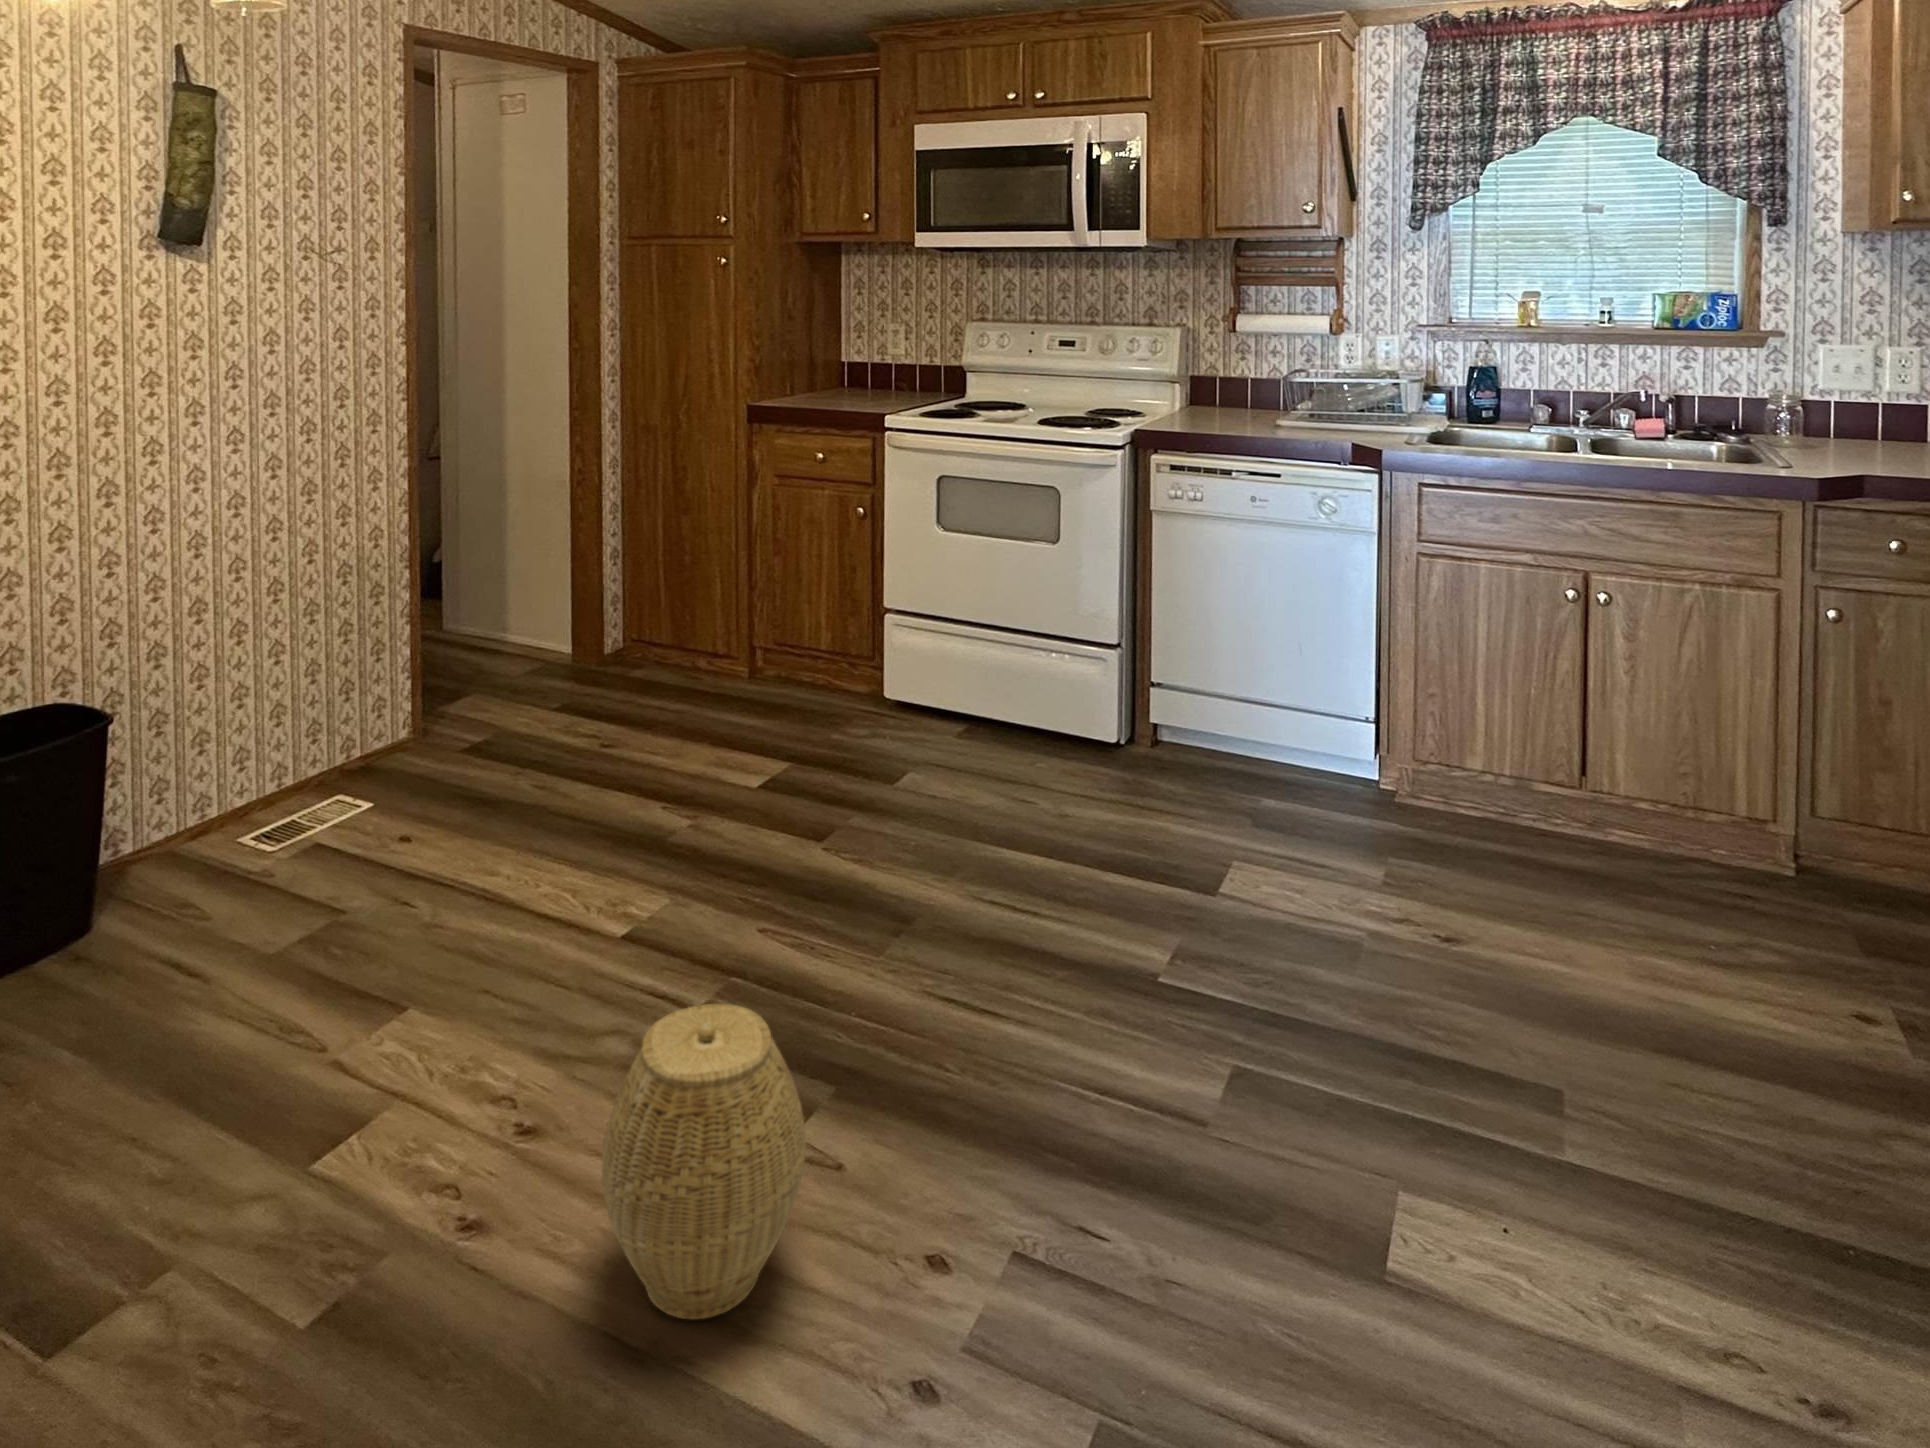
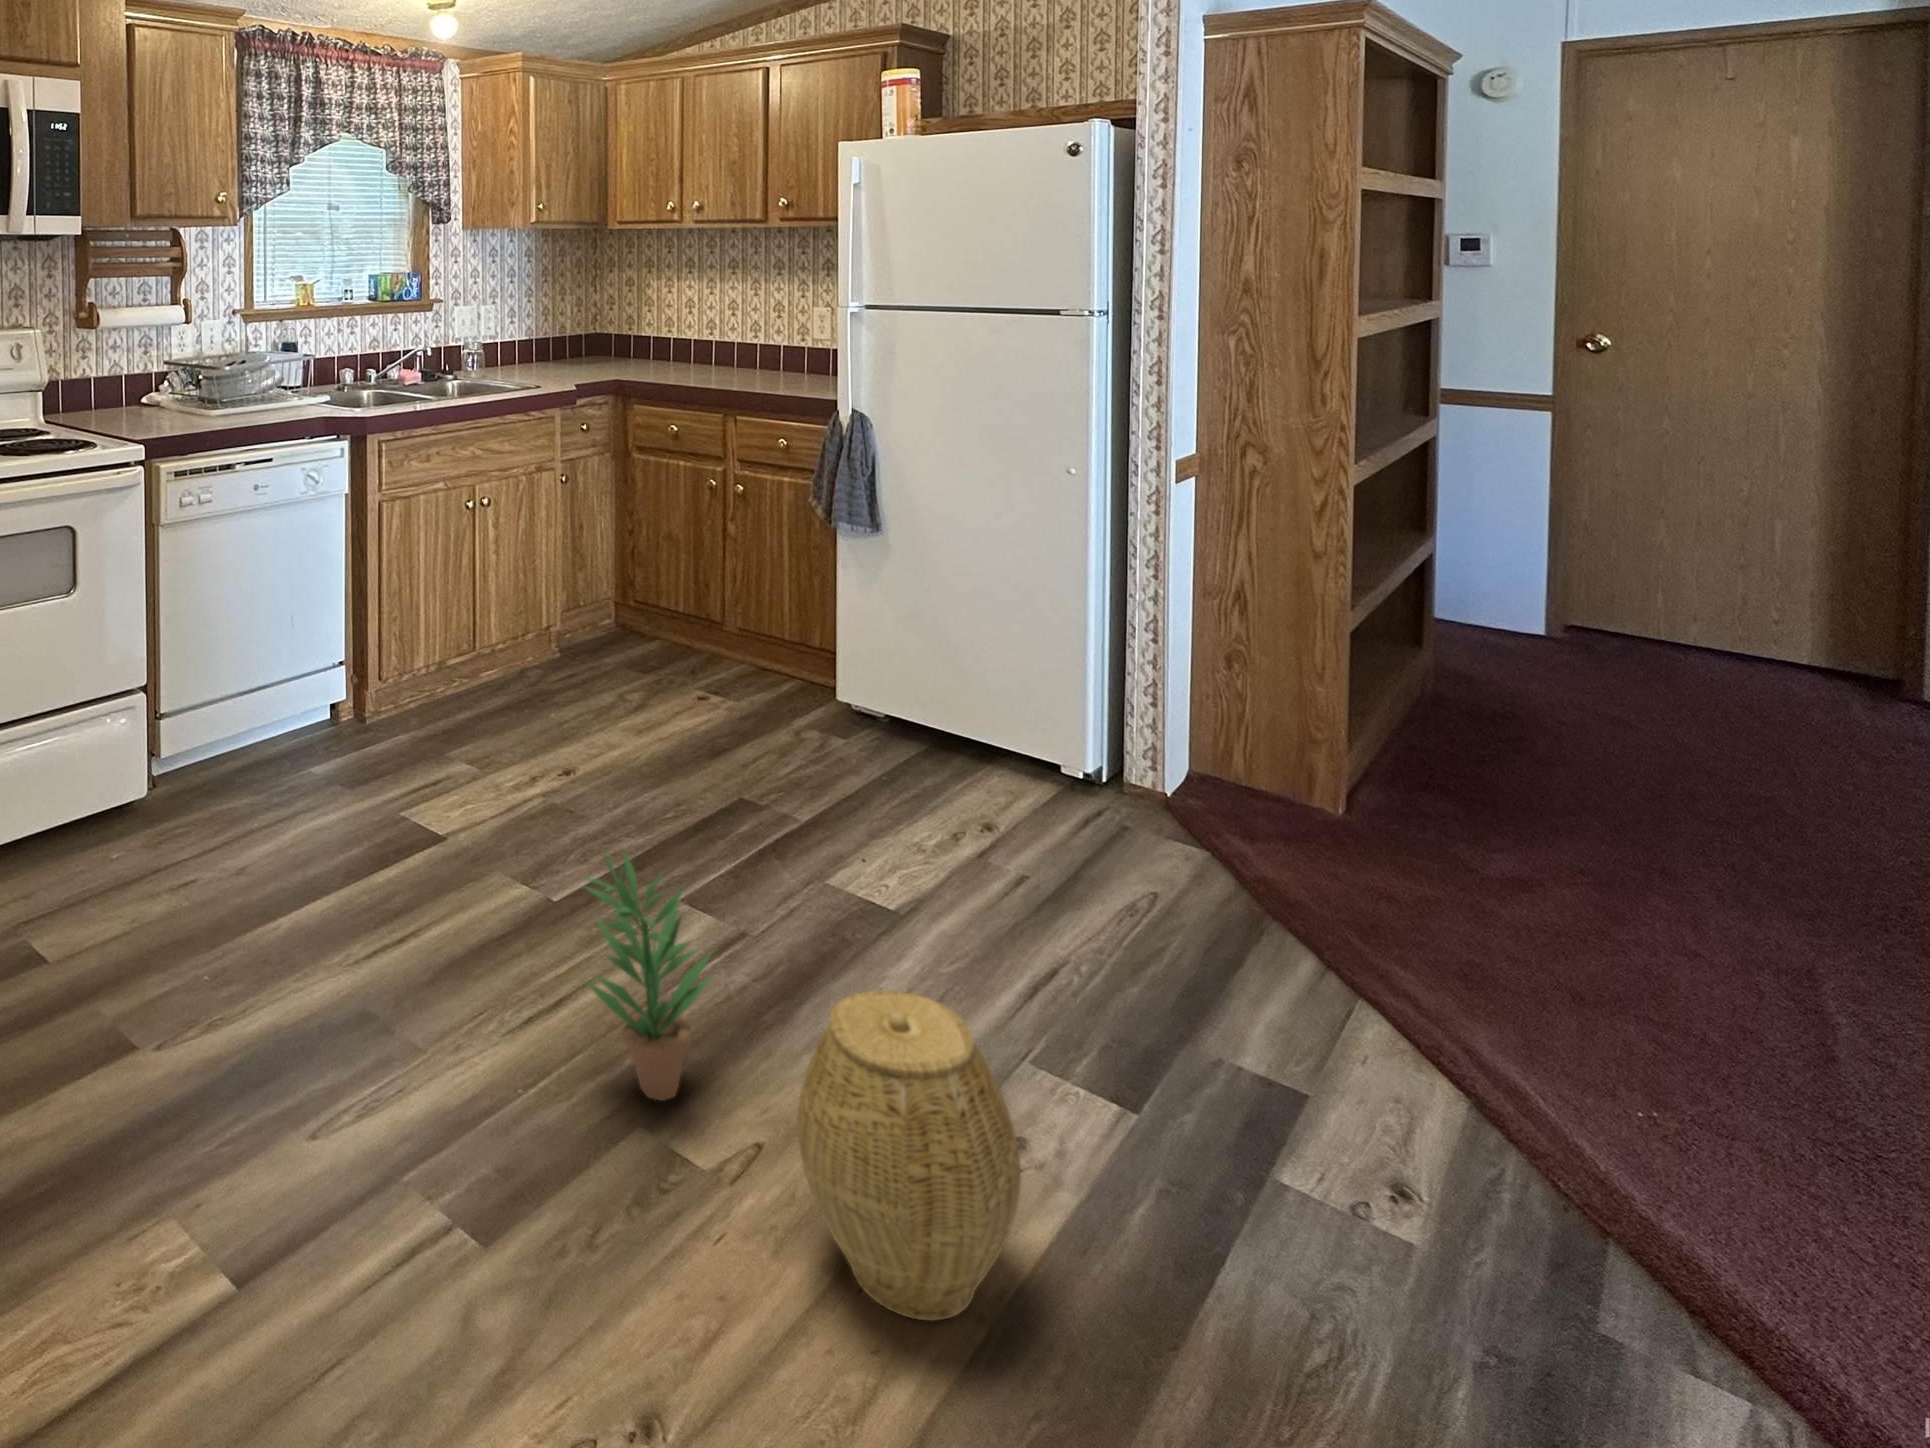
potted plant: none [823,839,955,1097] -> present [584,851,712,1101]

